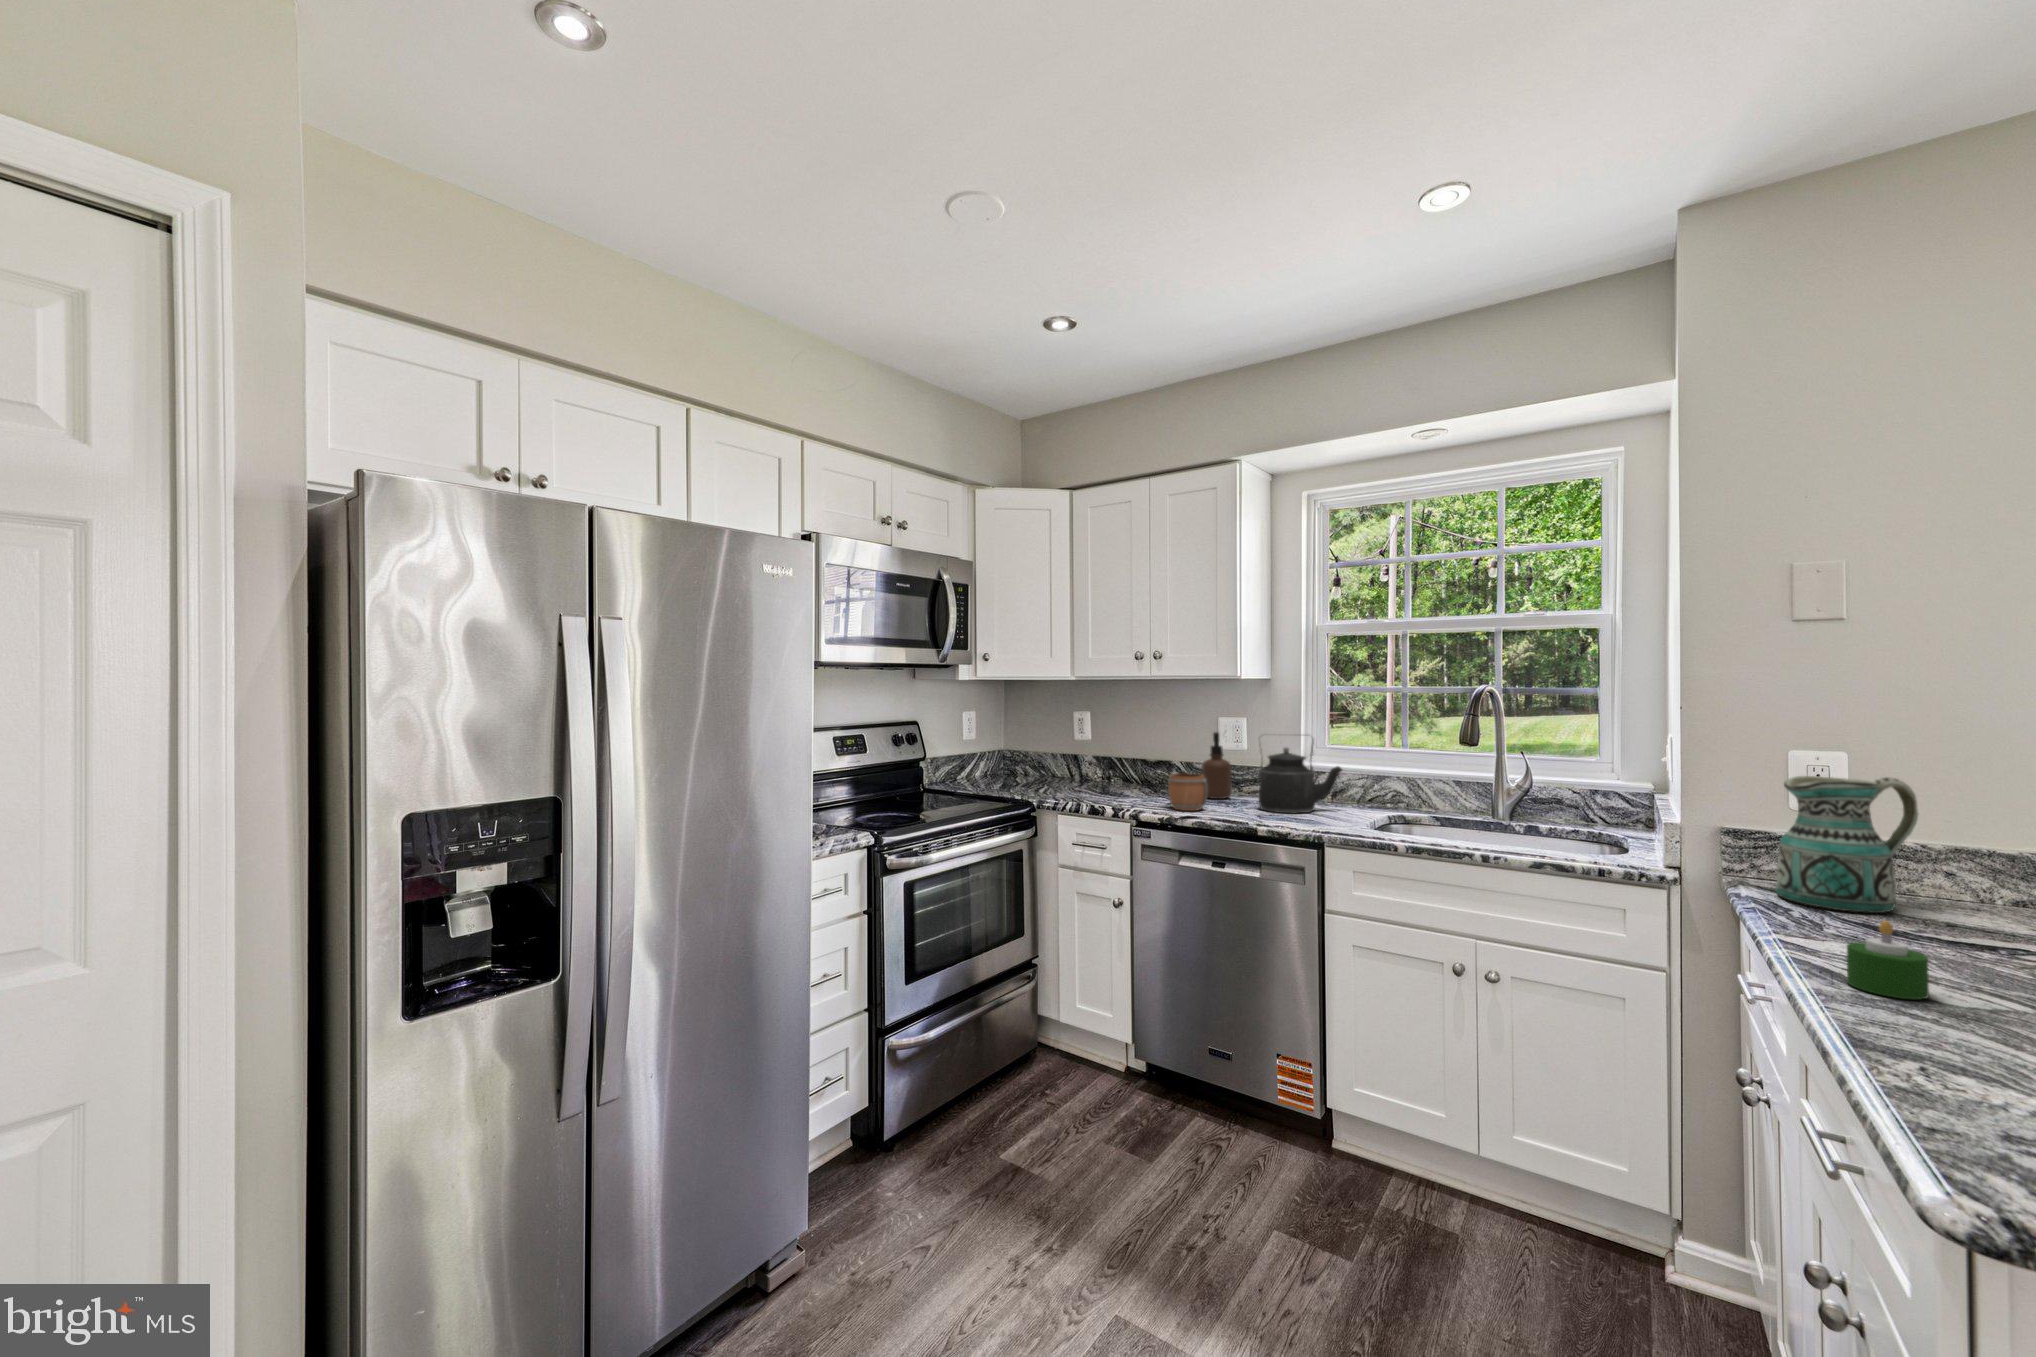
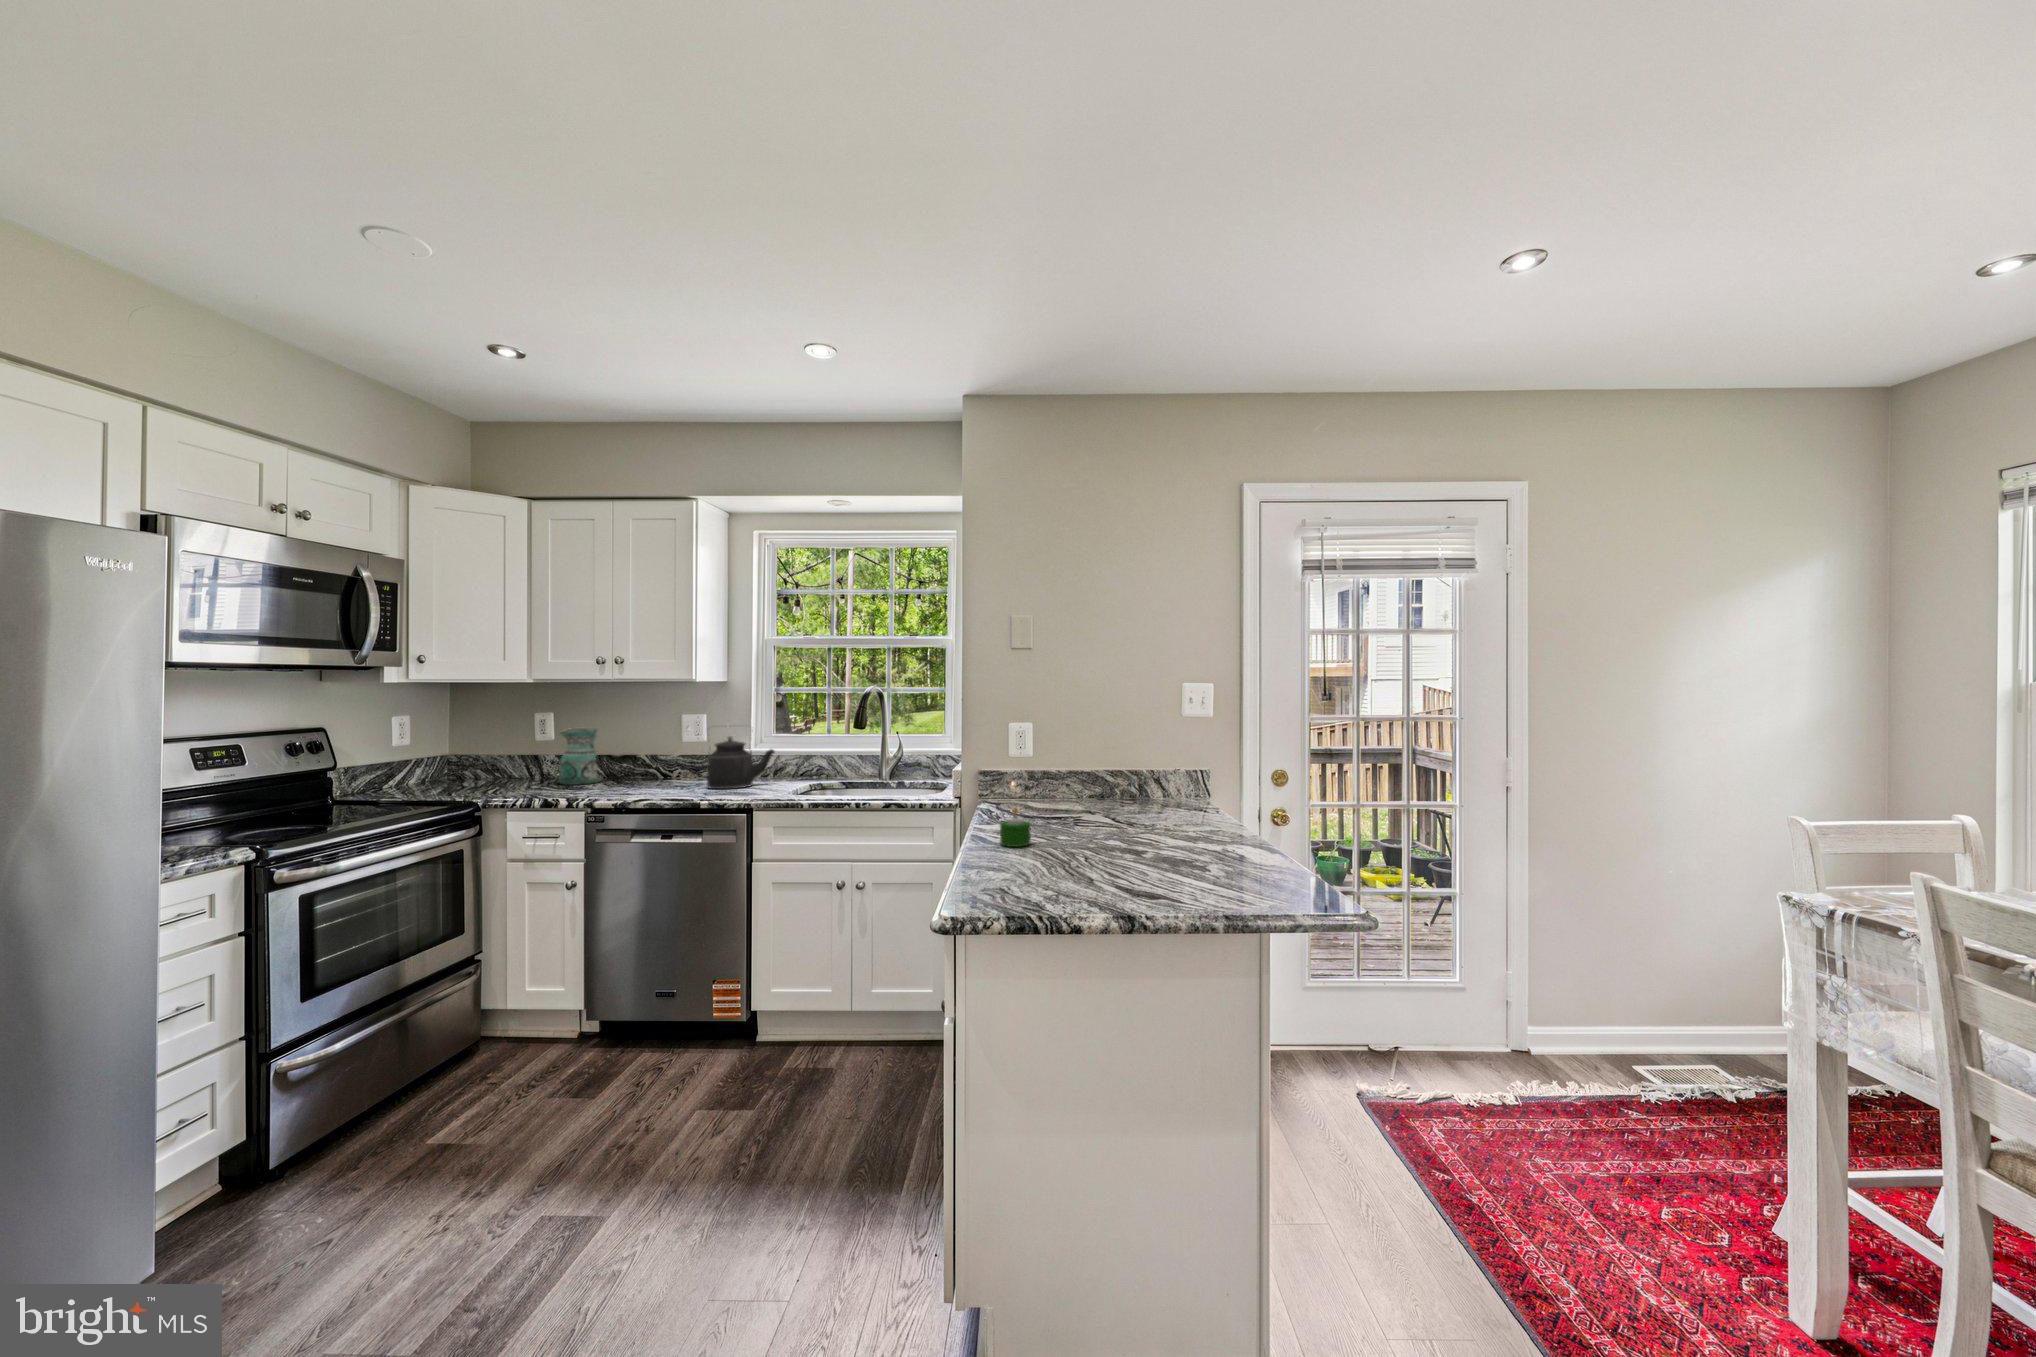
soap dispenser: present [1202,732,1232,799] -> none [661,727,687,784]
mug: present [1168,772,1208,811] -> none [624,762,661,795]
ceramic pitcher: present [1777,776,1919,913] -> present [559,729,603,785]

